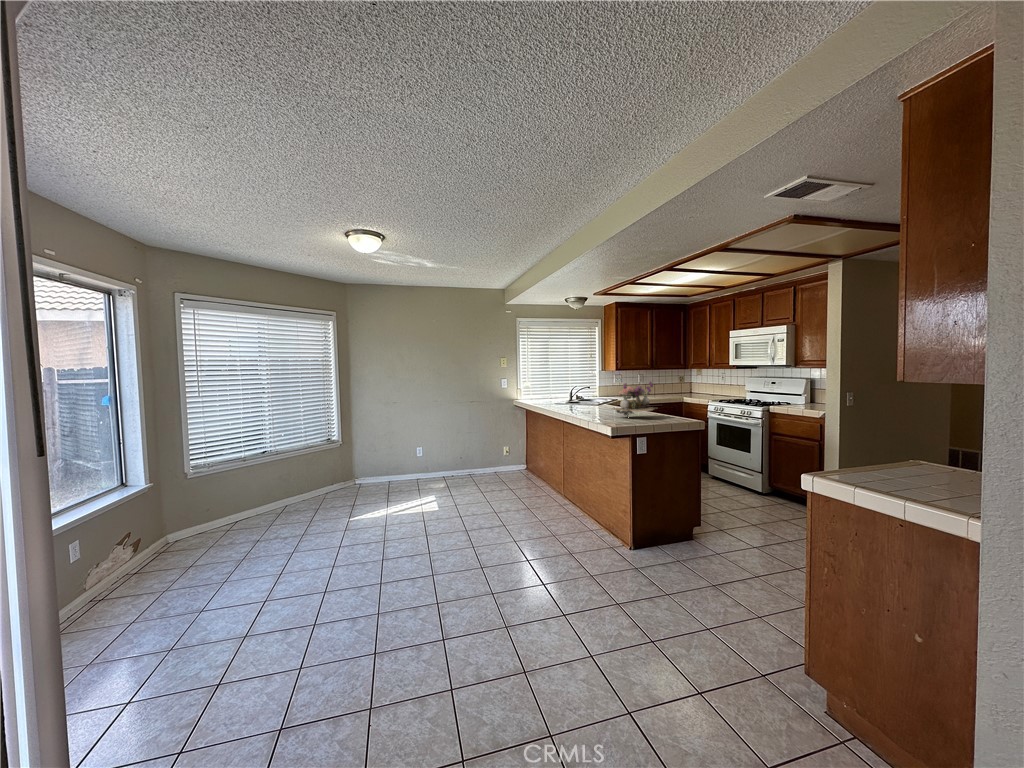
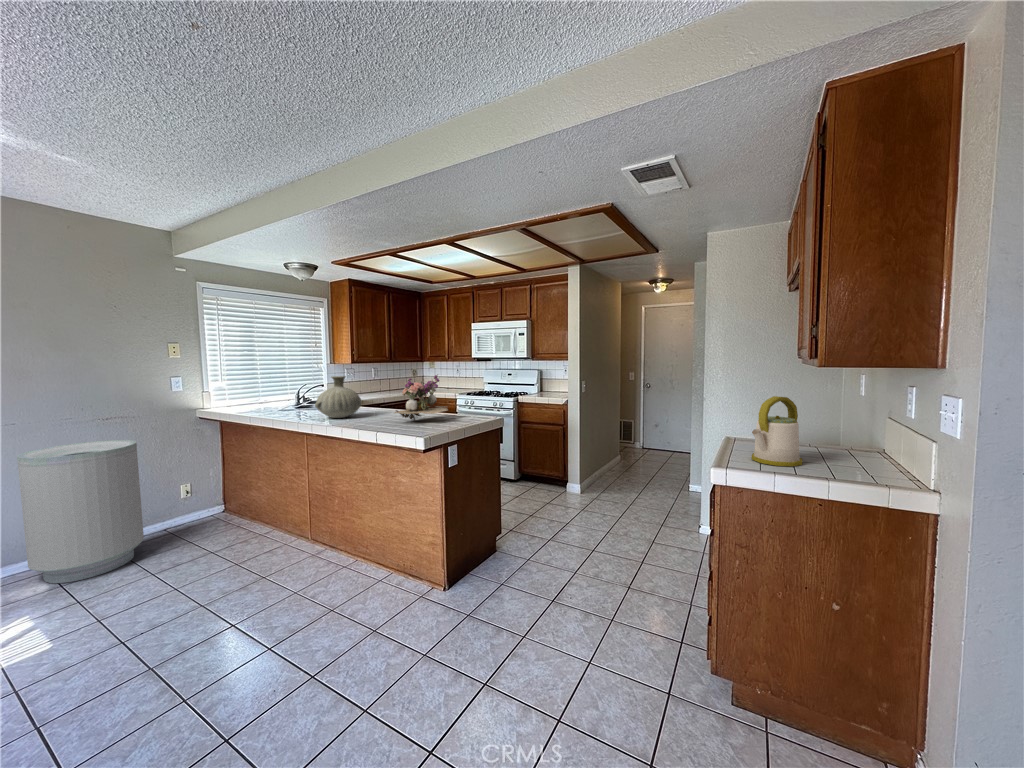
vase: none [566,380,601,411] -> present [315,376,361,418]
kettle: none [857,412,932,488] -> present [752,396,802,467]
trash can: none [437,413,482,486] -> present [17,440,144,583]

